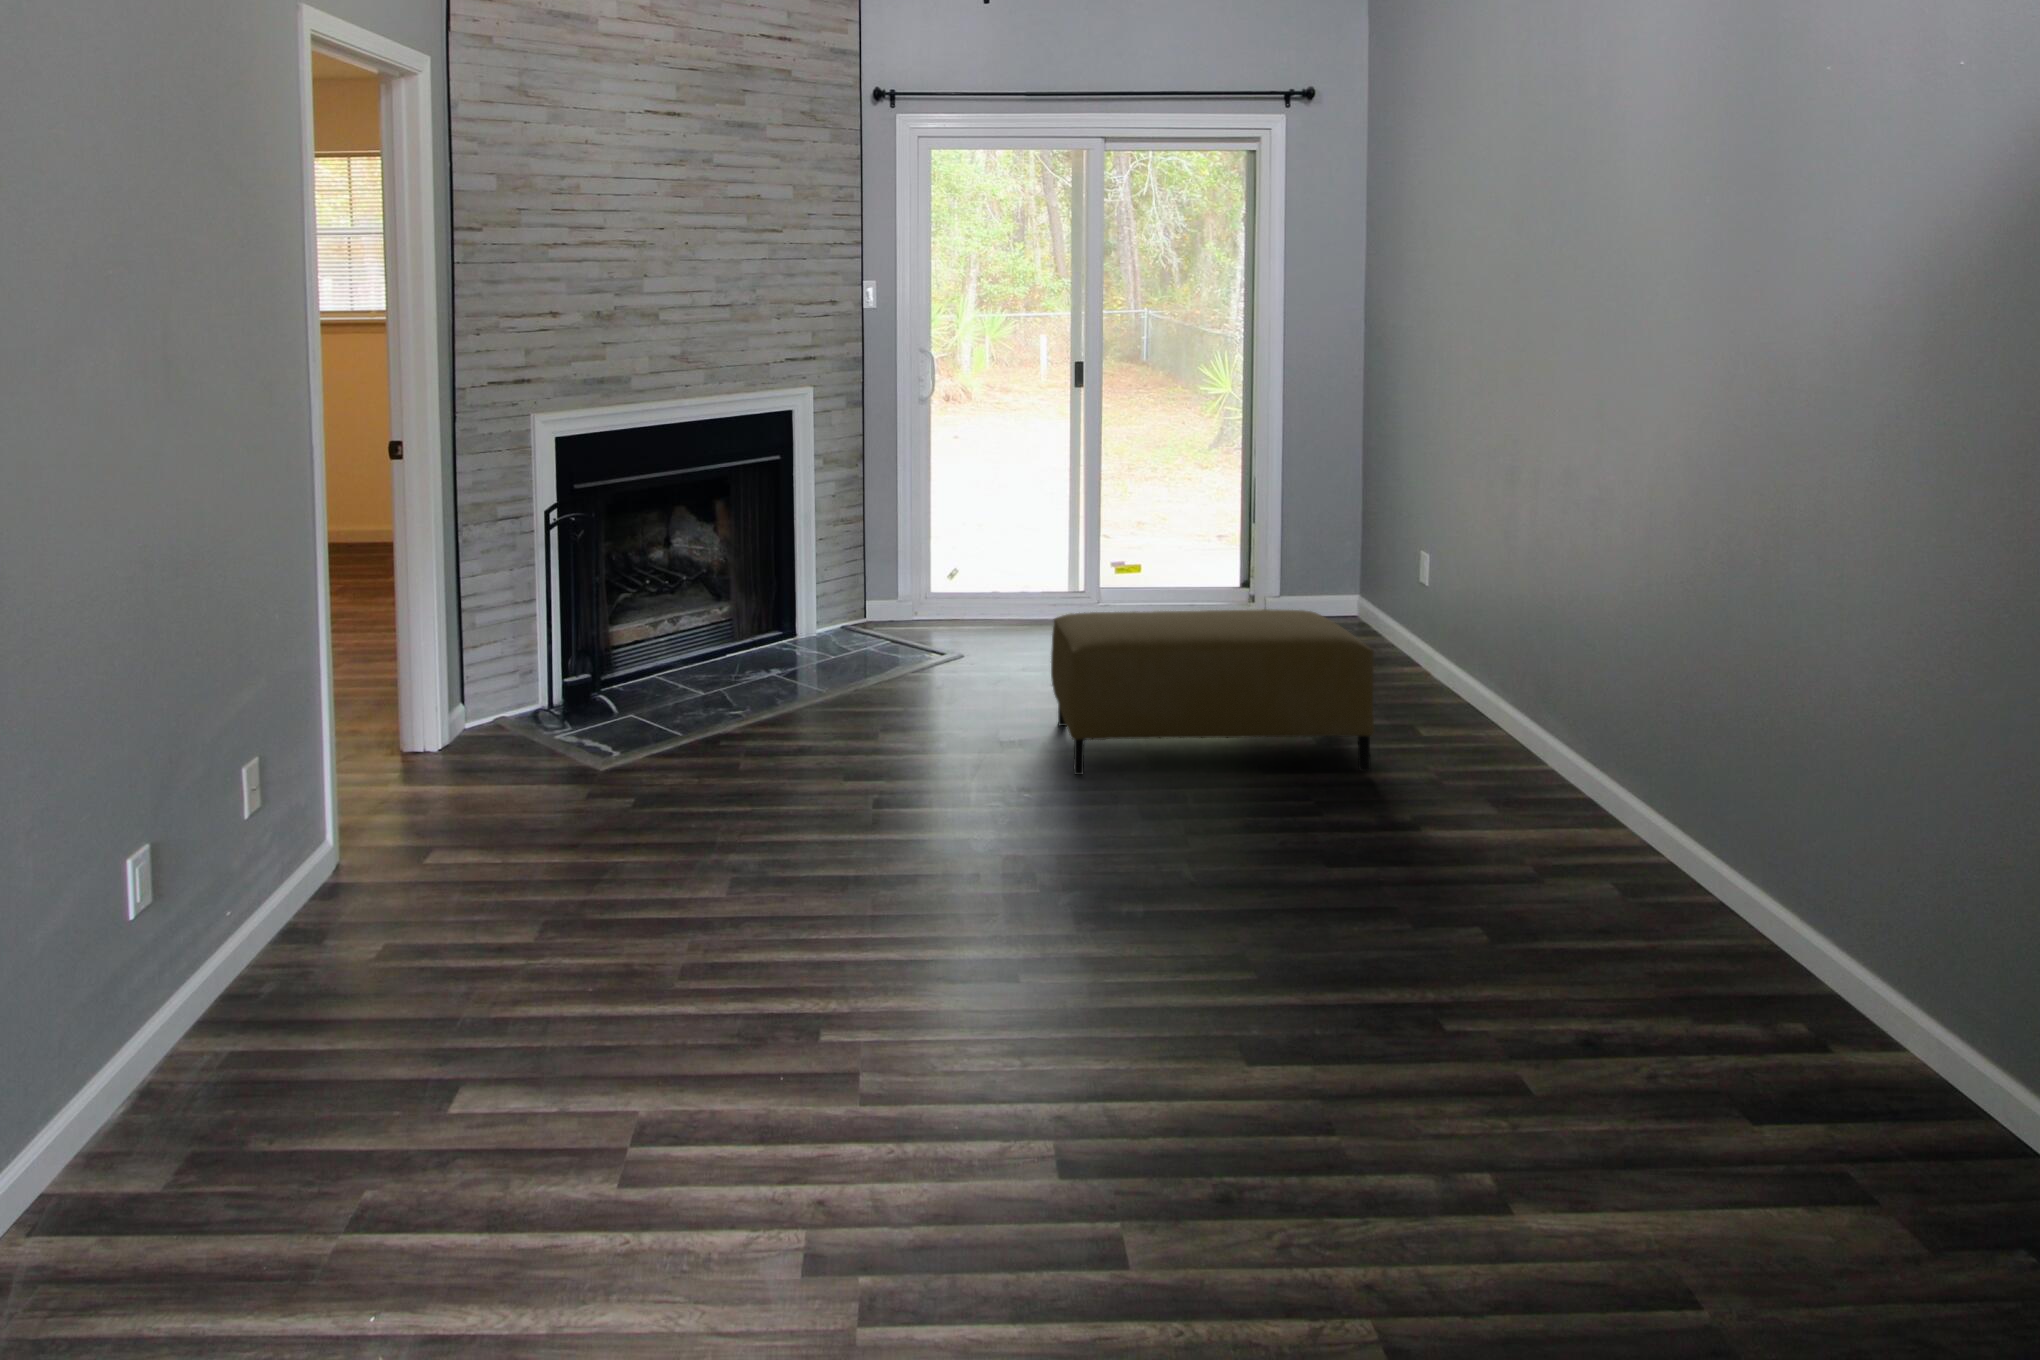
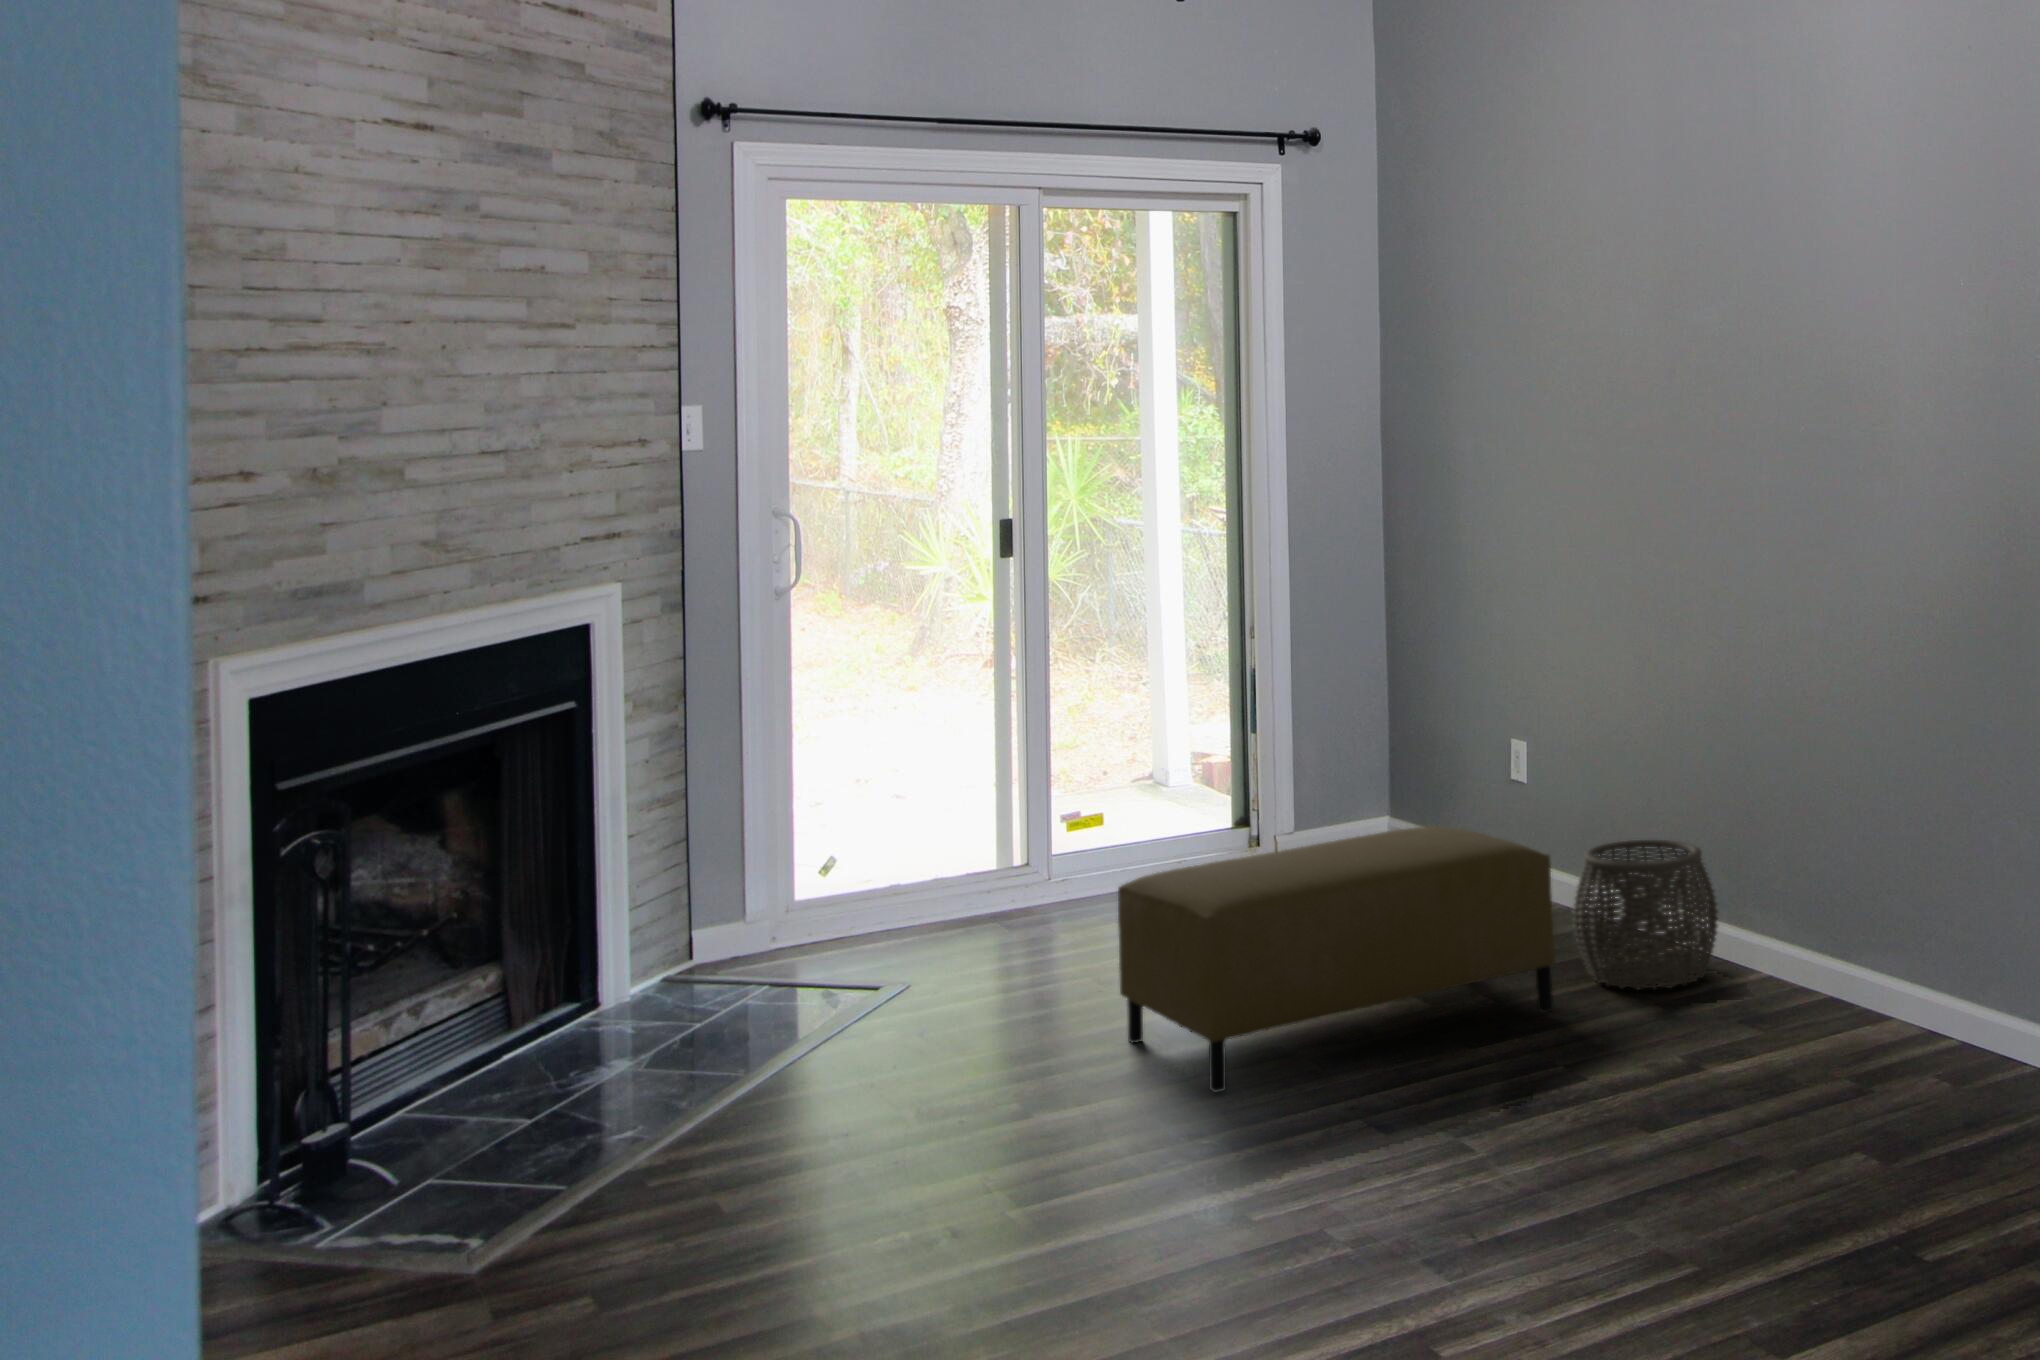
woven basket: none [1413,647,1543,775] -> present [1573,839,1718,989]

